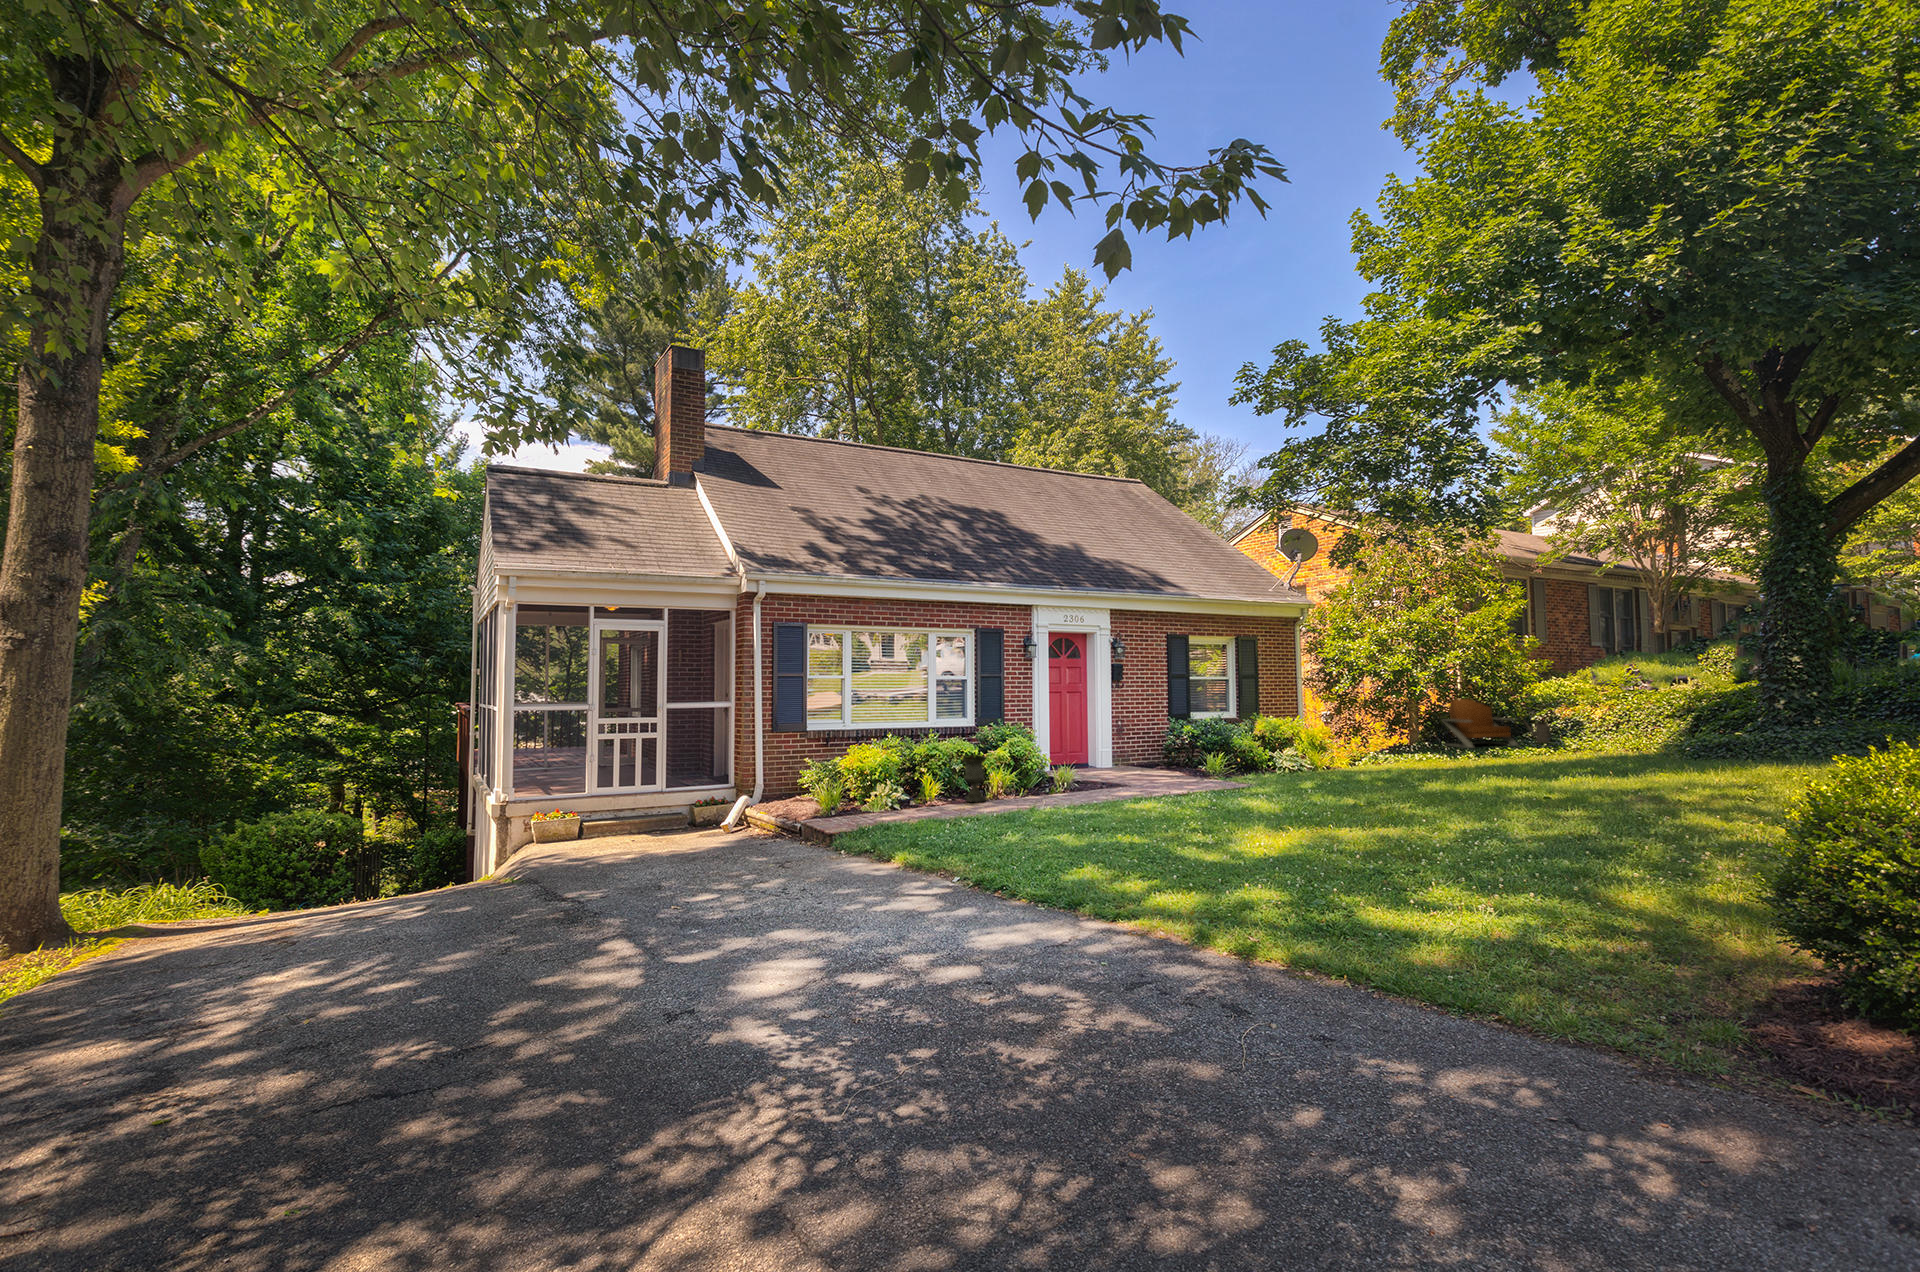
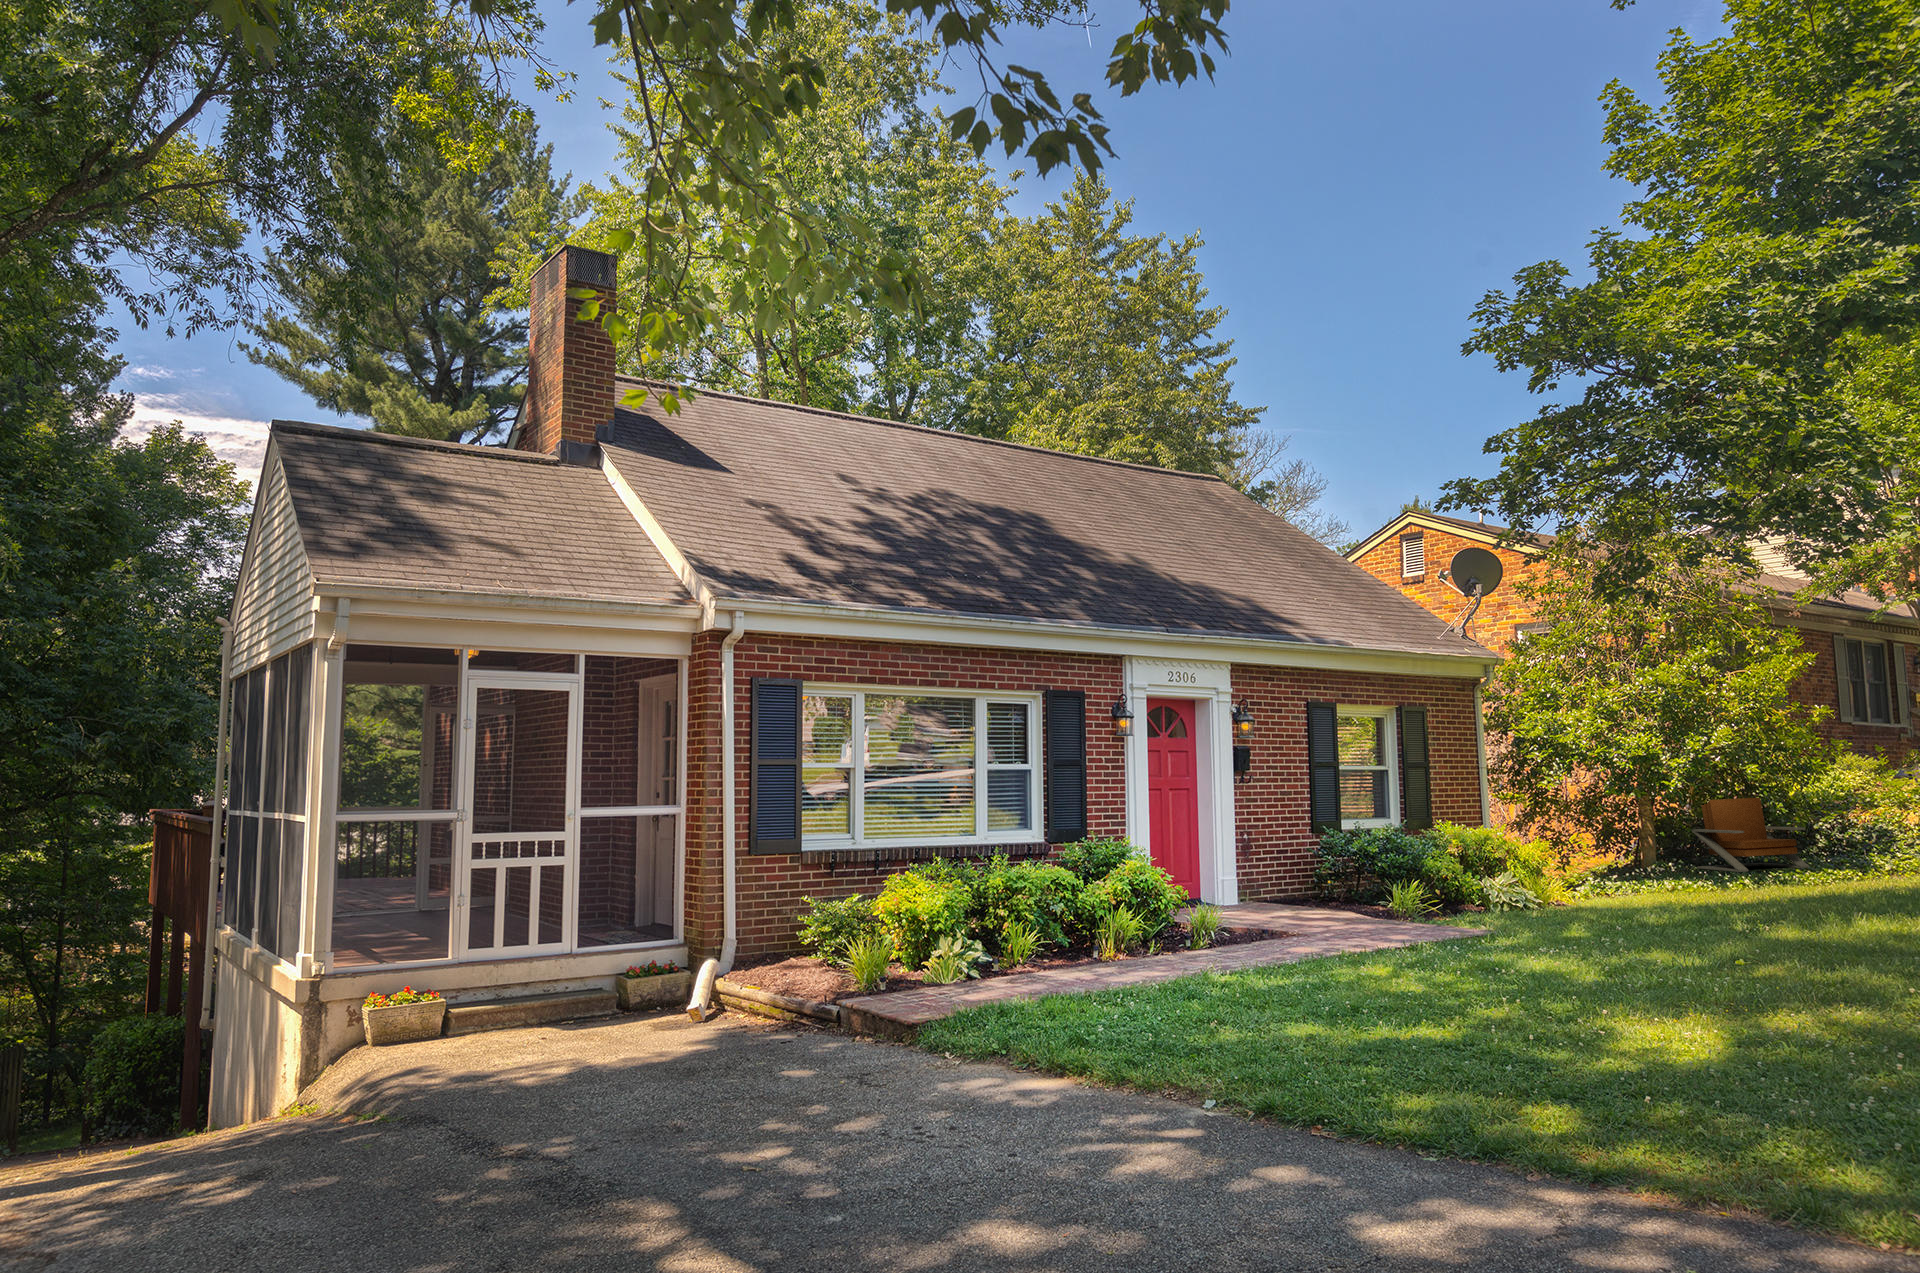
watering can: present [1524,719,1551,743] -> none [1805,824,1852,863]
planter: present [962,754,987,802] -> none [1058,884,1102,963]

